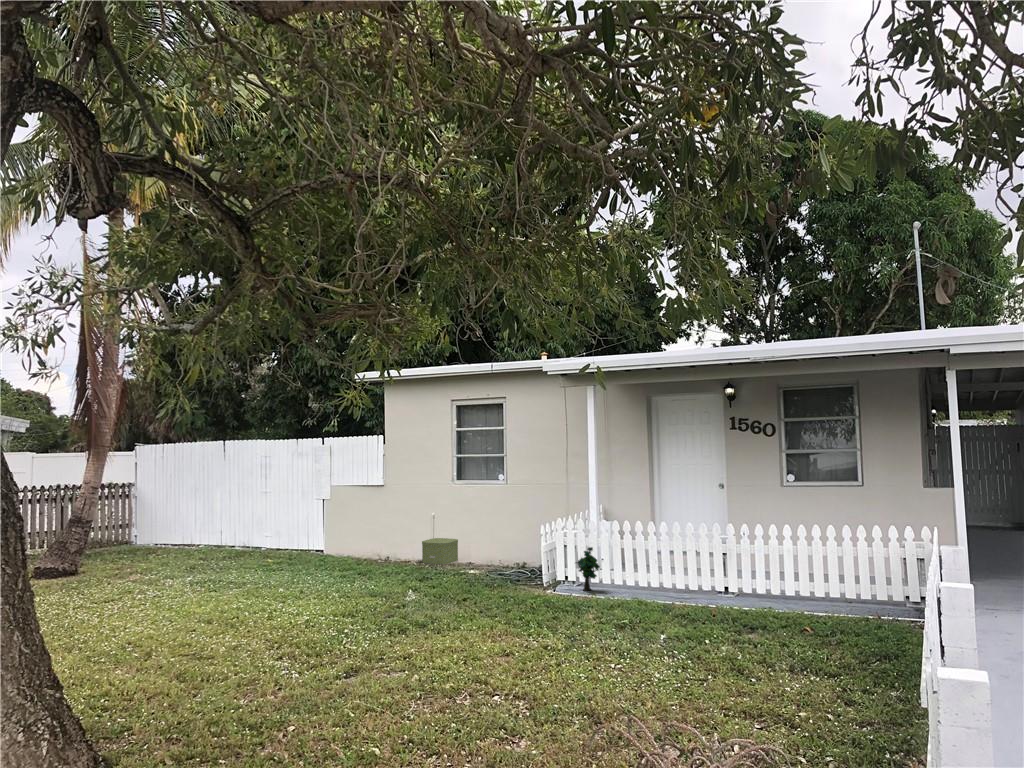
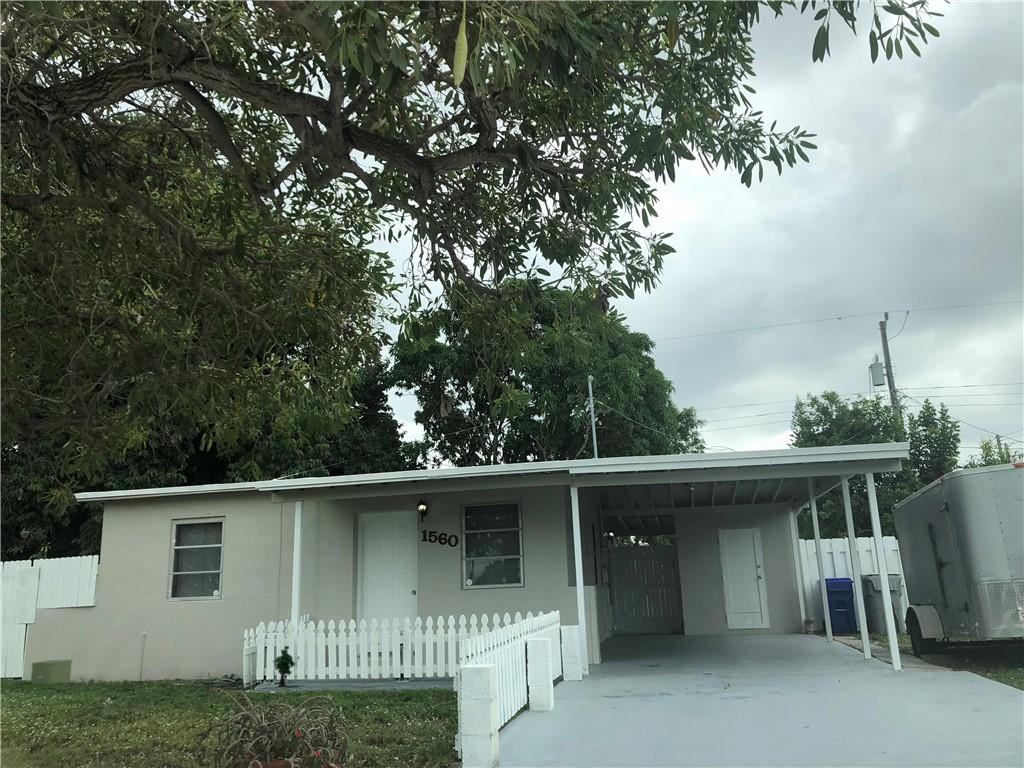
storage box: present [422,538,458,564] -> present [31,660,72,684]

